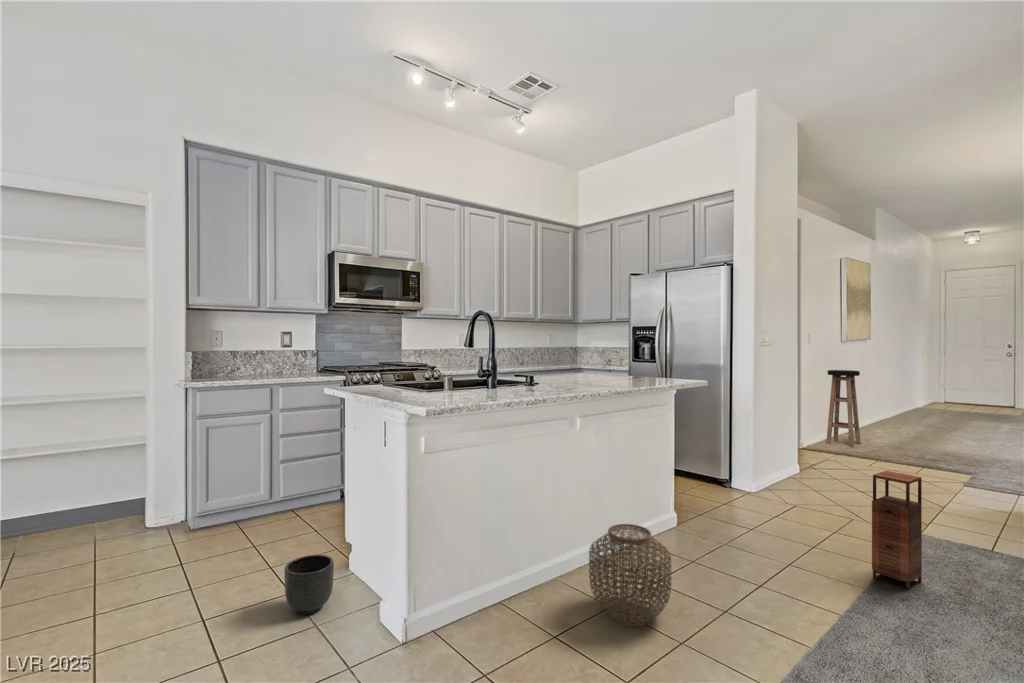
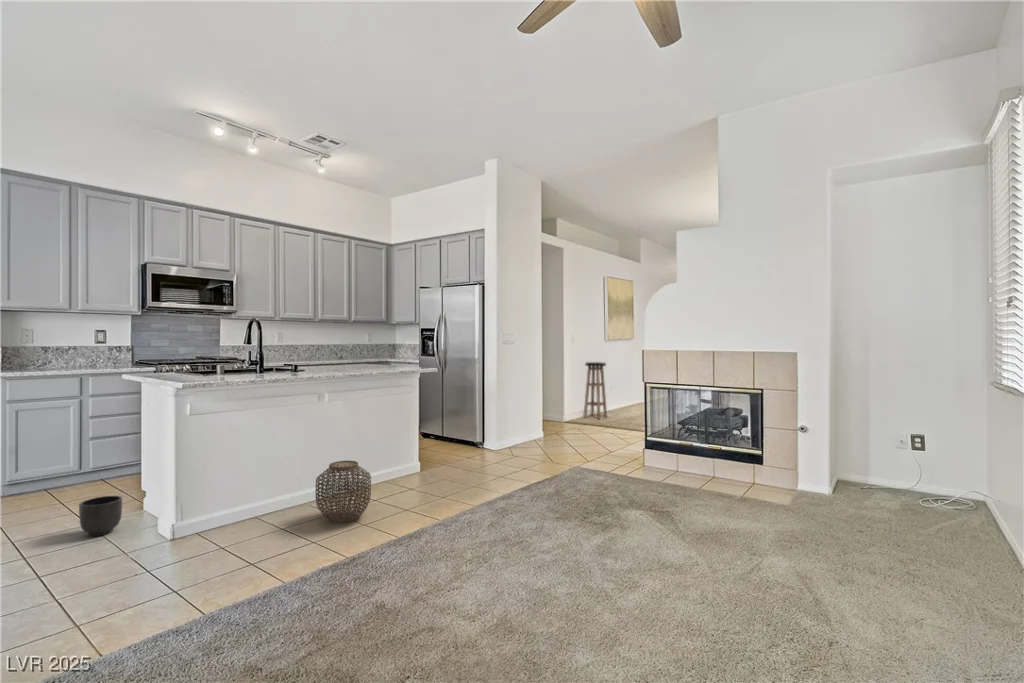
storage cabinet: present [872,471,922,590] -> none [521,423,549,494]

